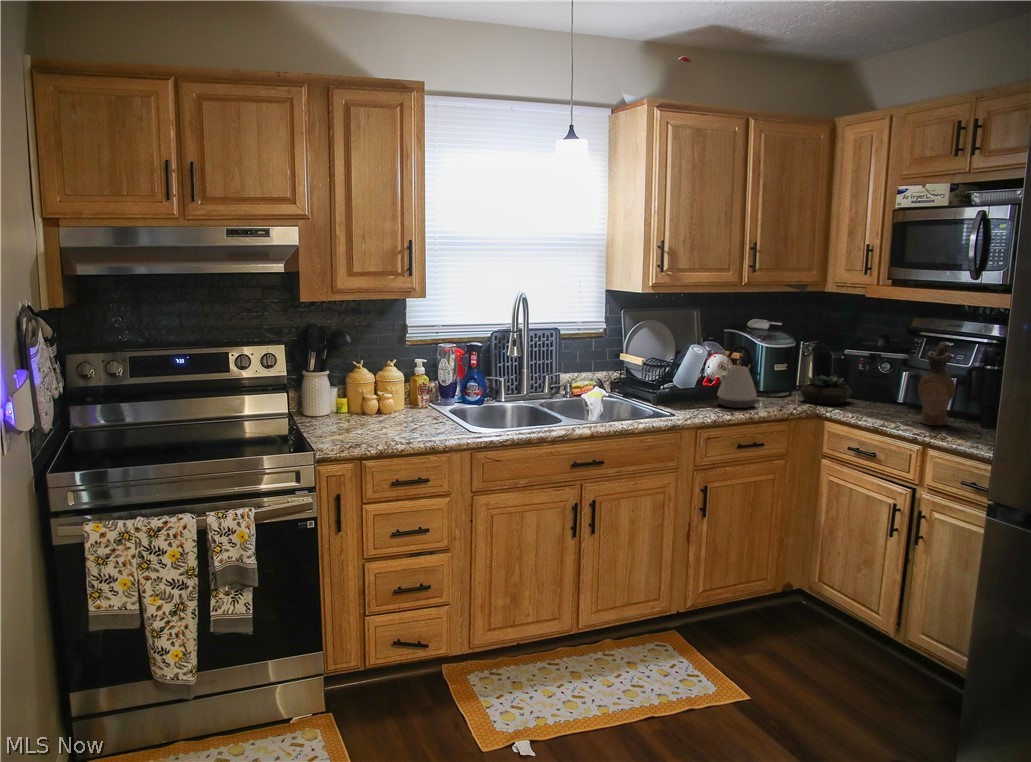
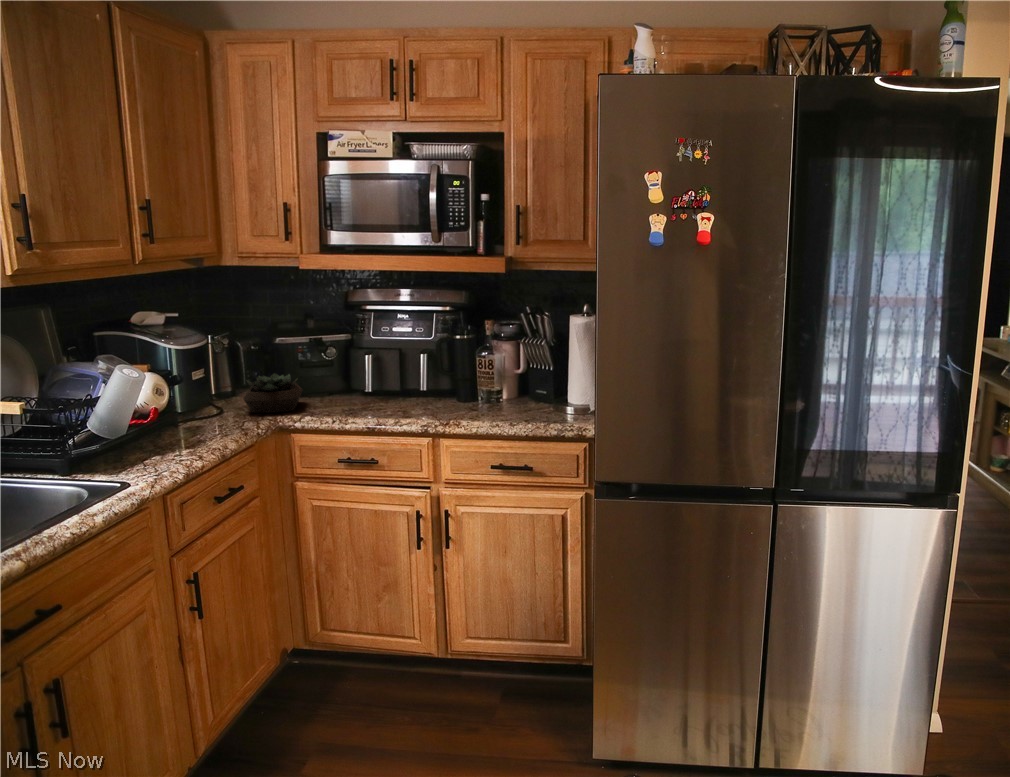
ceramic pitcher: present [918,342,956,425] -> none [402,314,442,411]
kettle: present [717,345,757,408] -> none [154,356,213,448]

